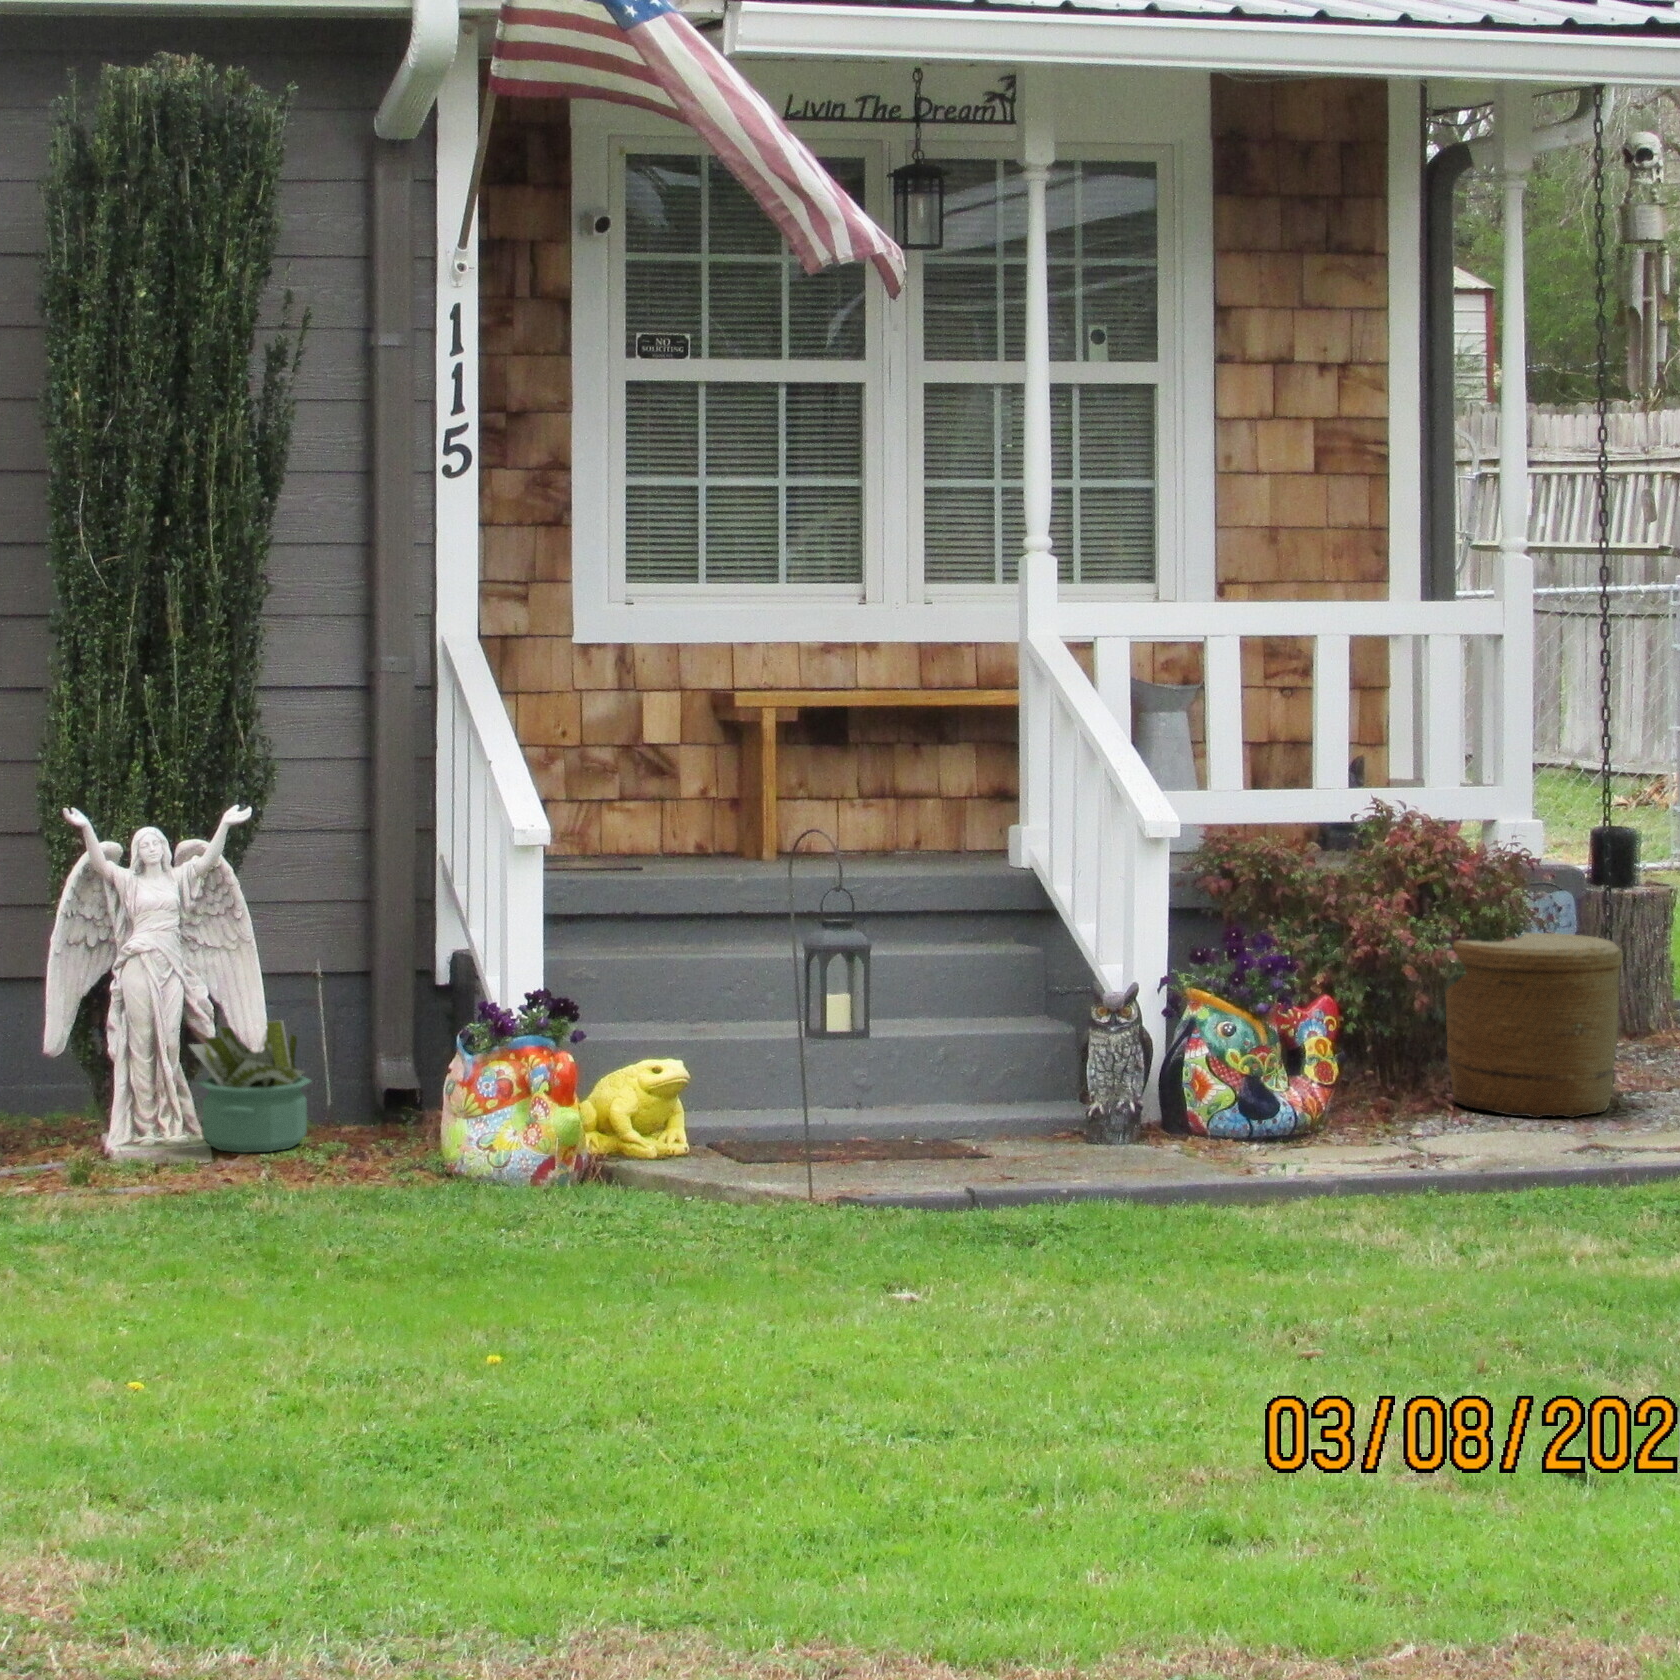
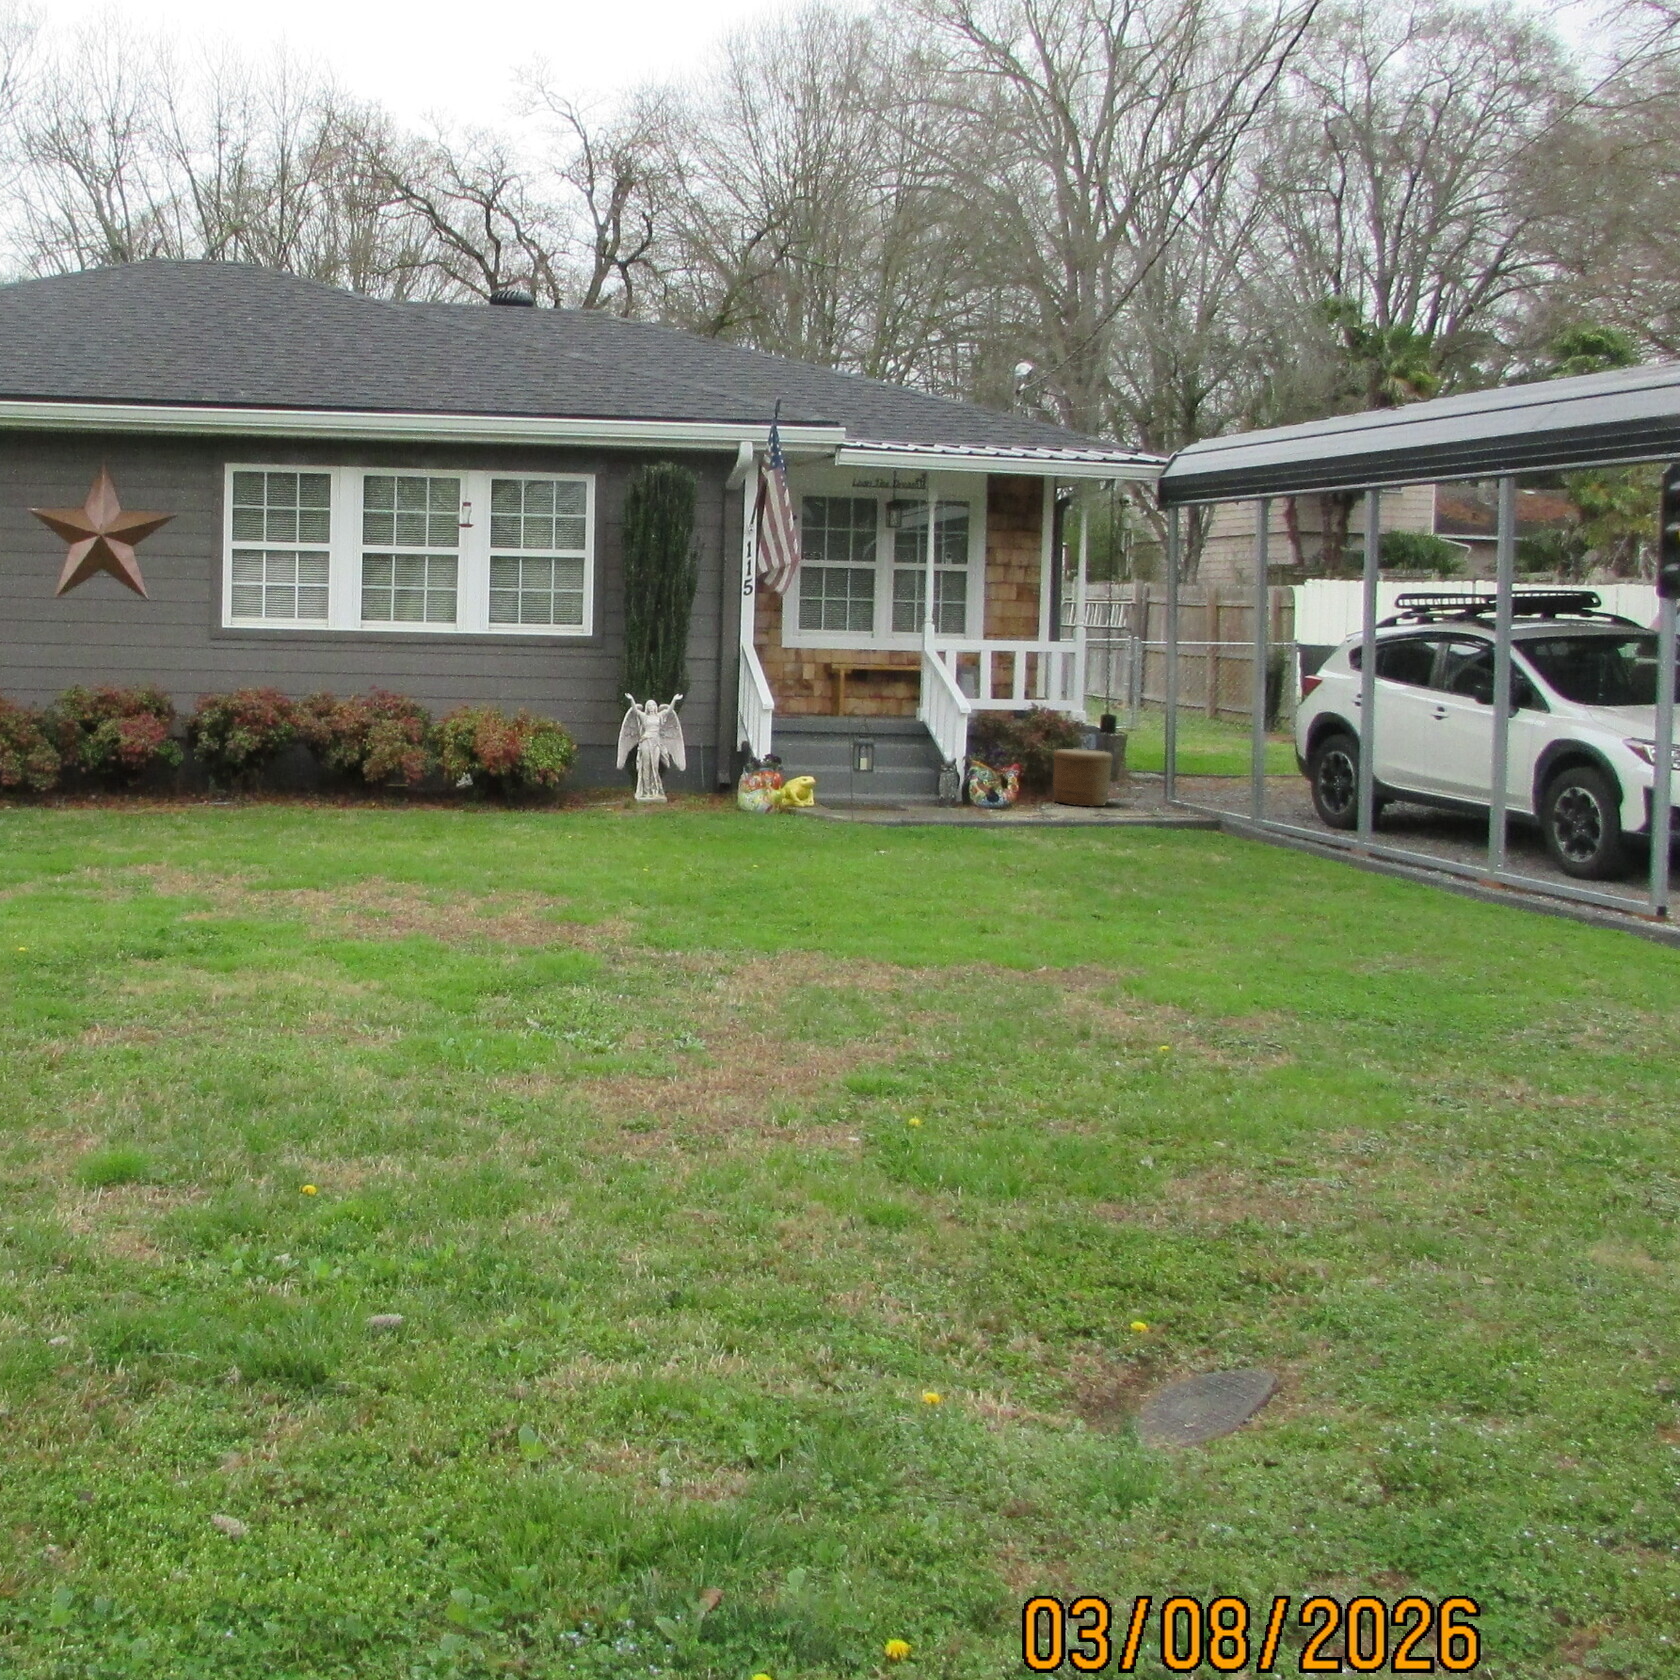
decorative plant: present [190,1020,311,1153] -> none [665,758,700,797]

